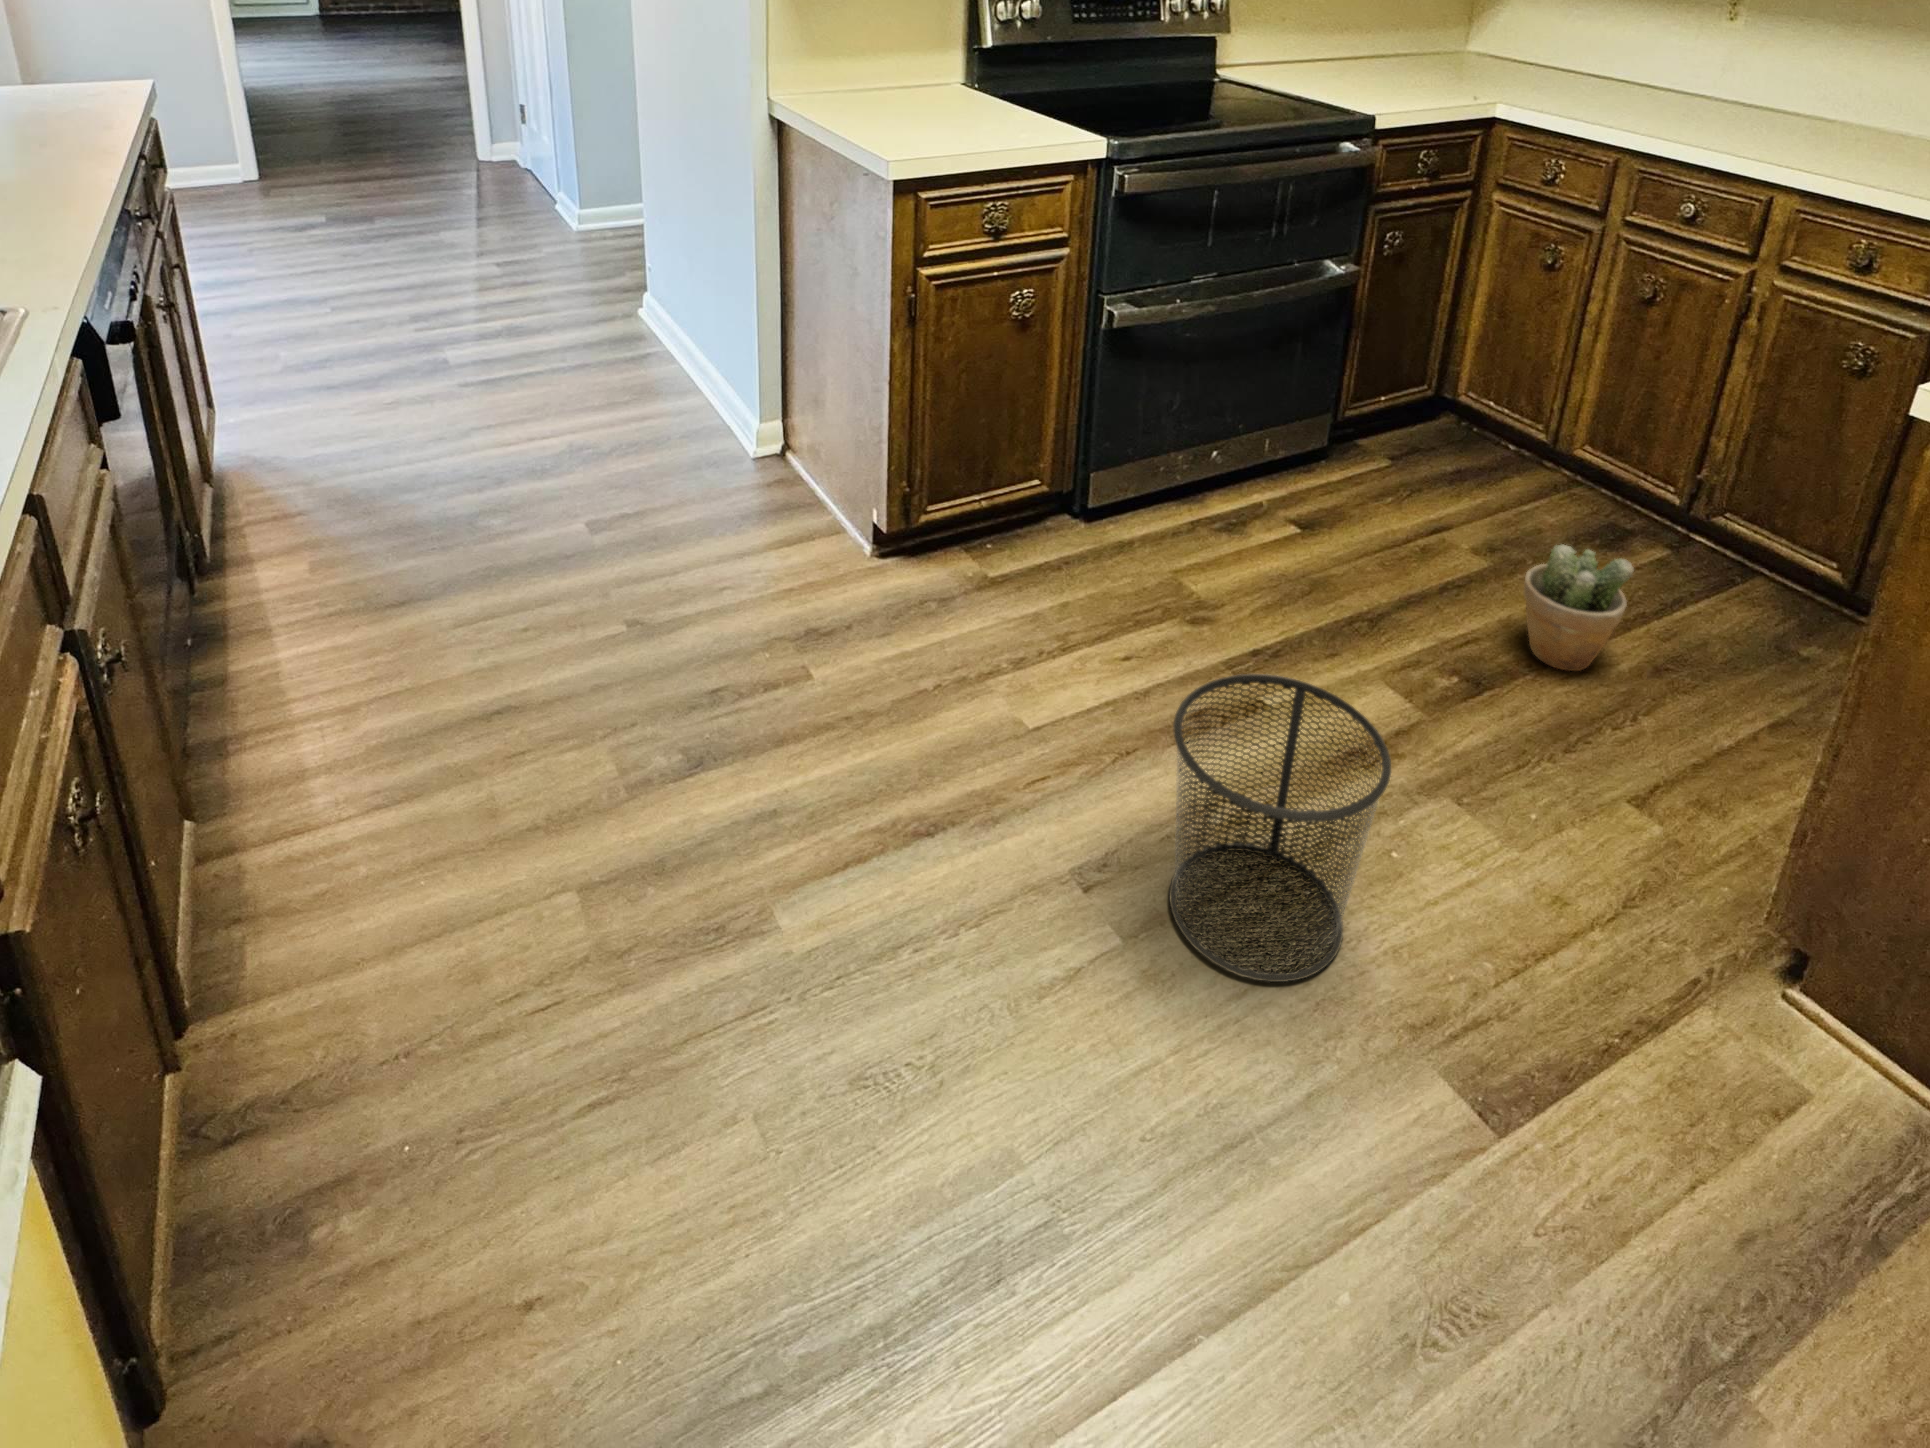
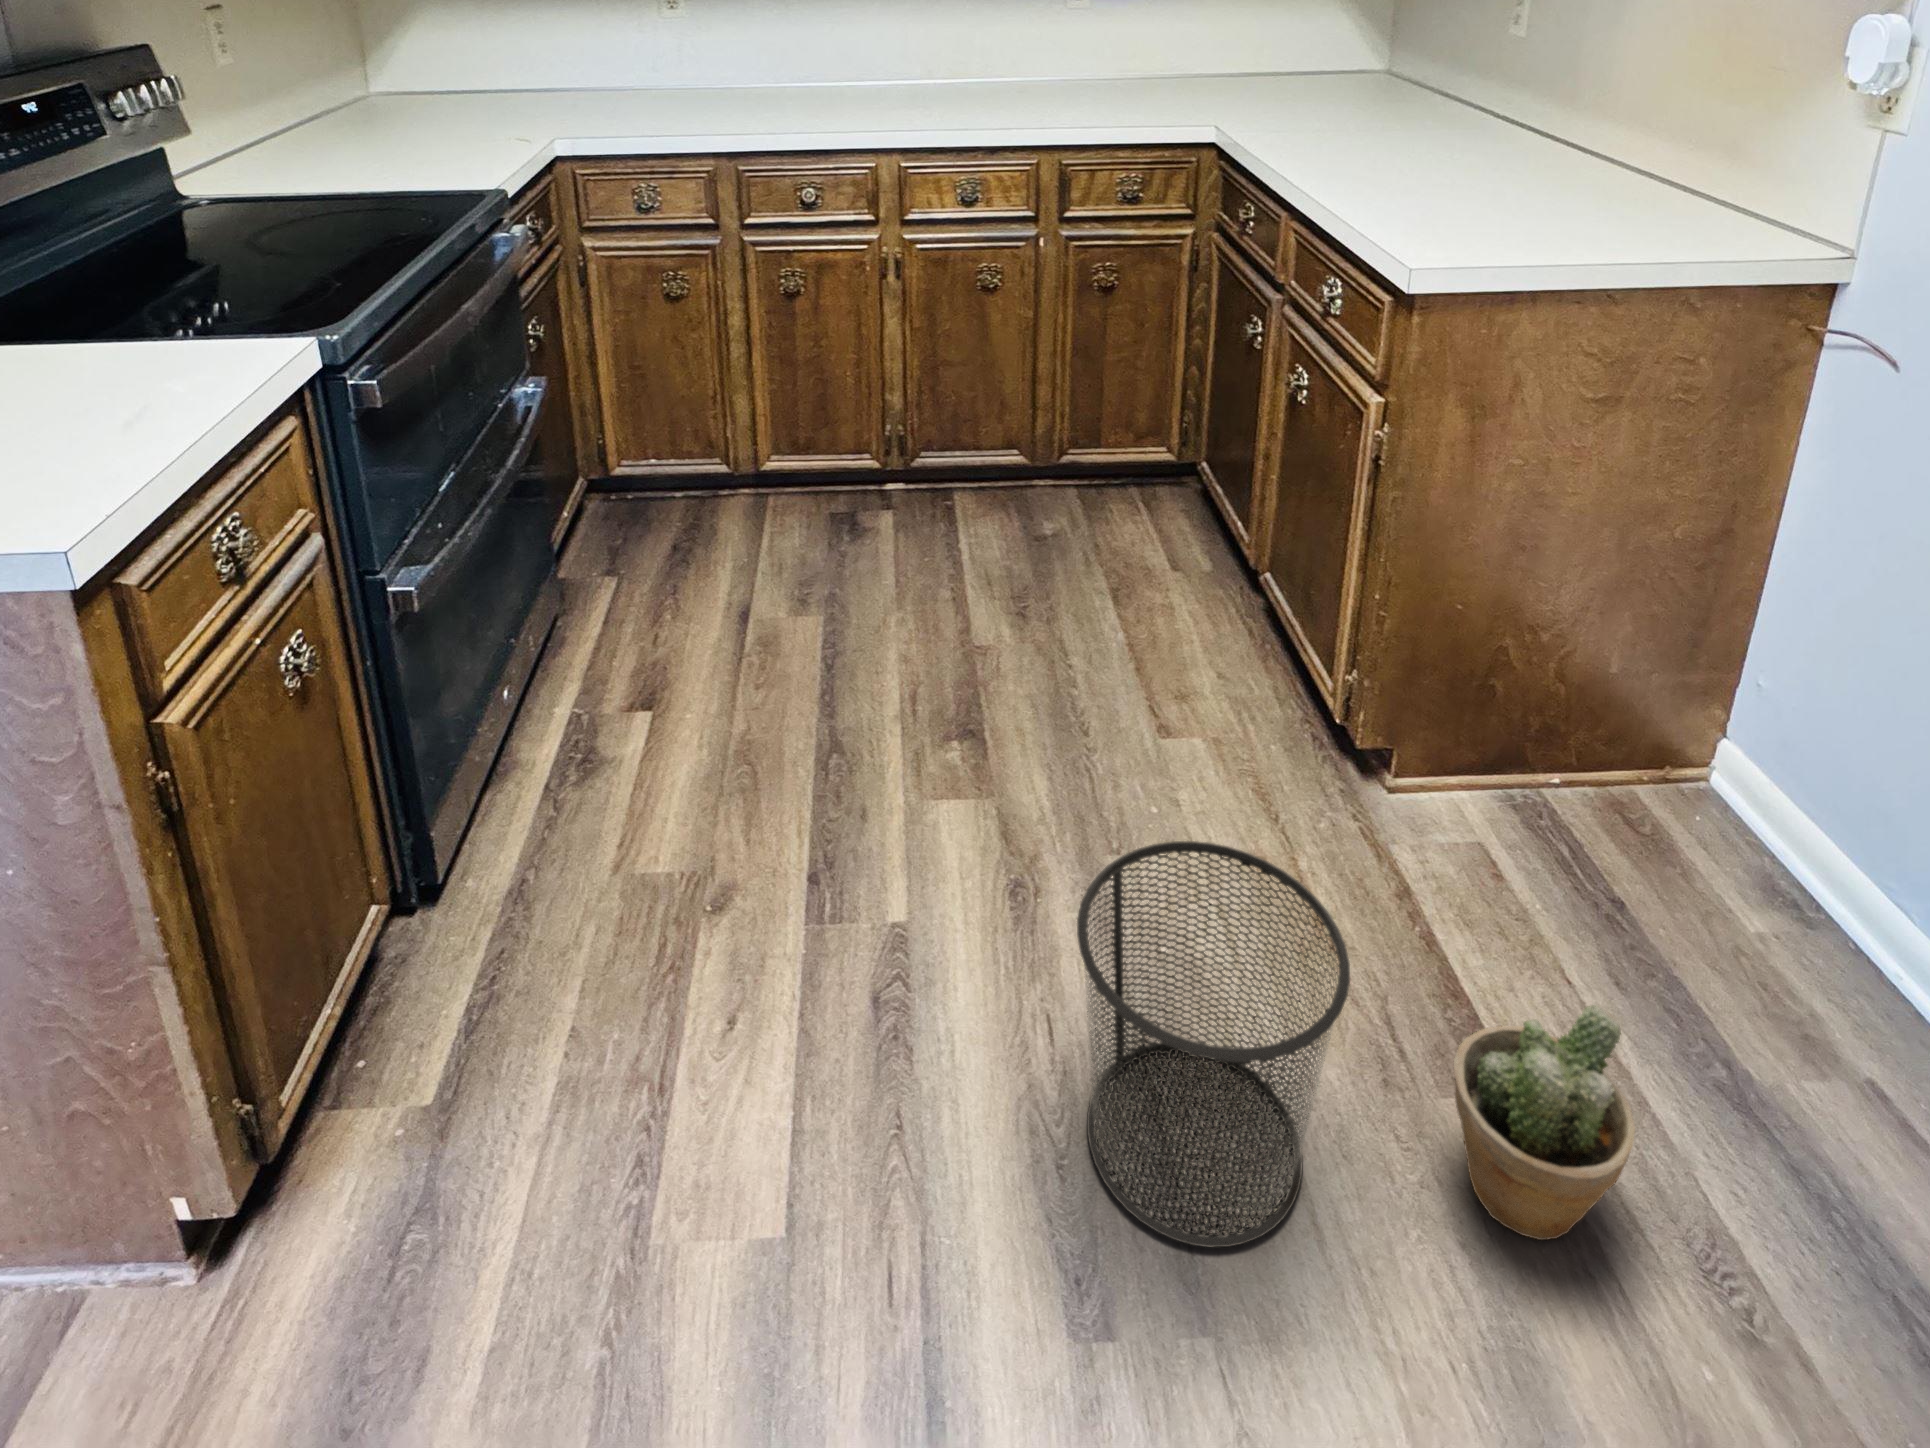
potted plant: present [1524,544,1634,671] -> present [1454,1005,1635,1240]

